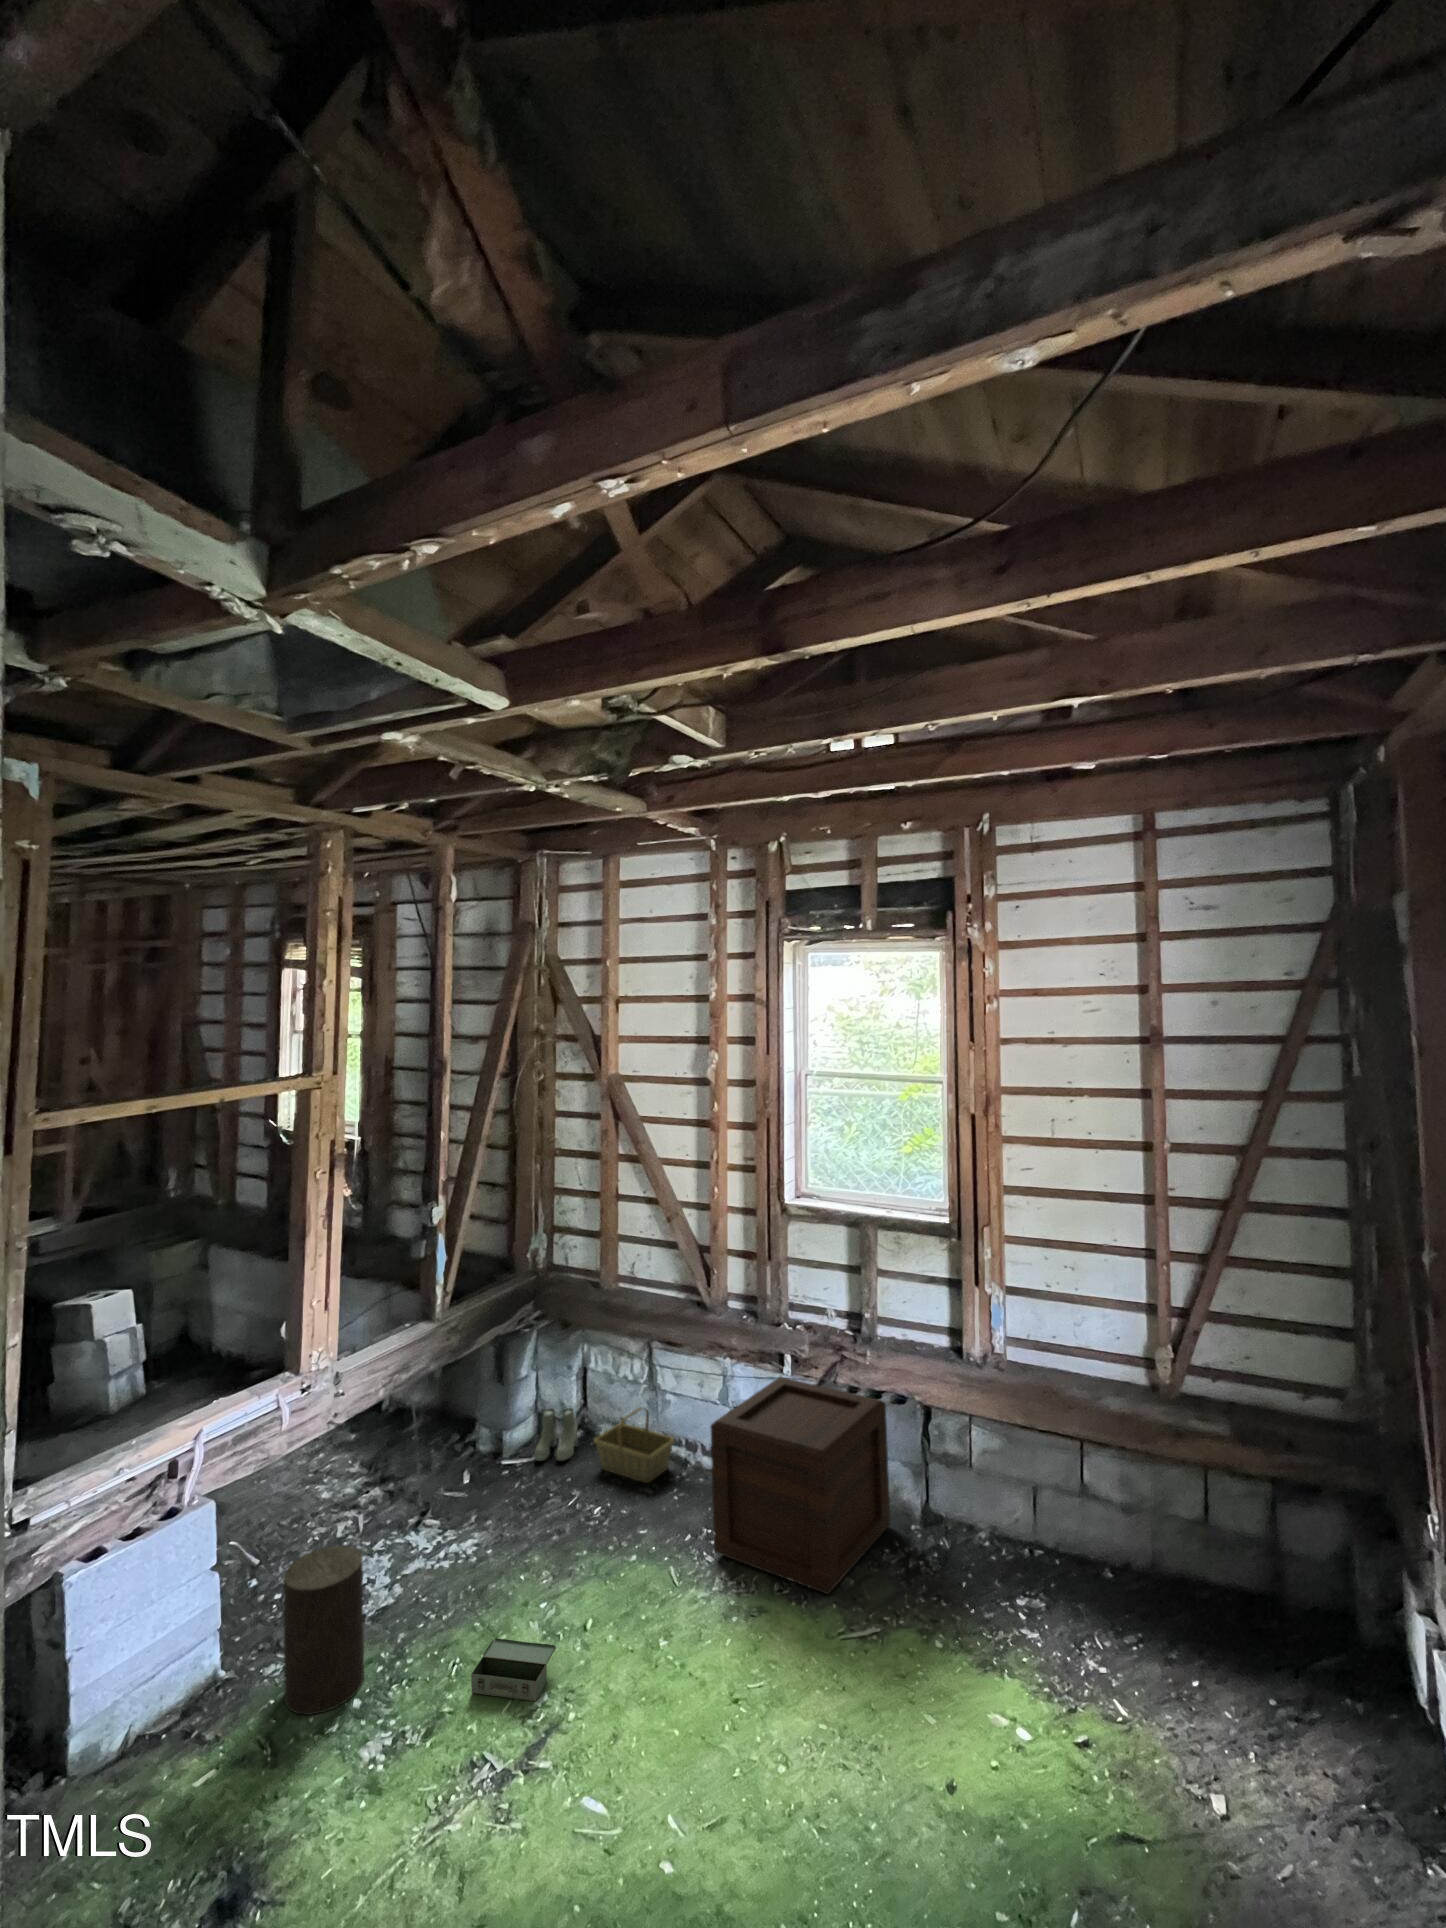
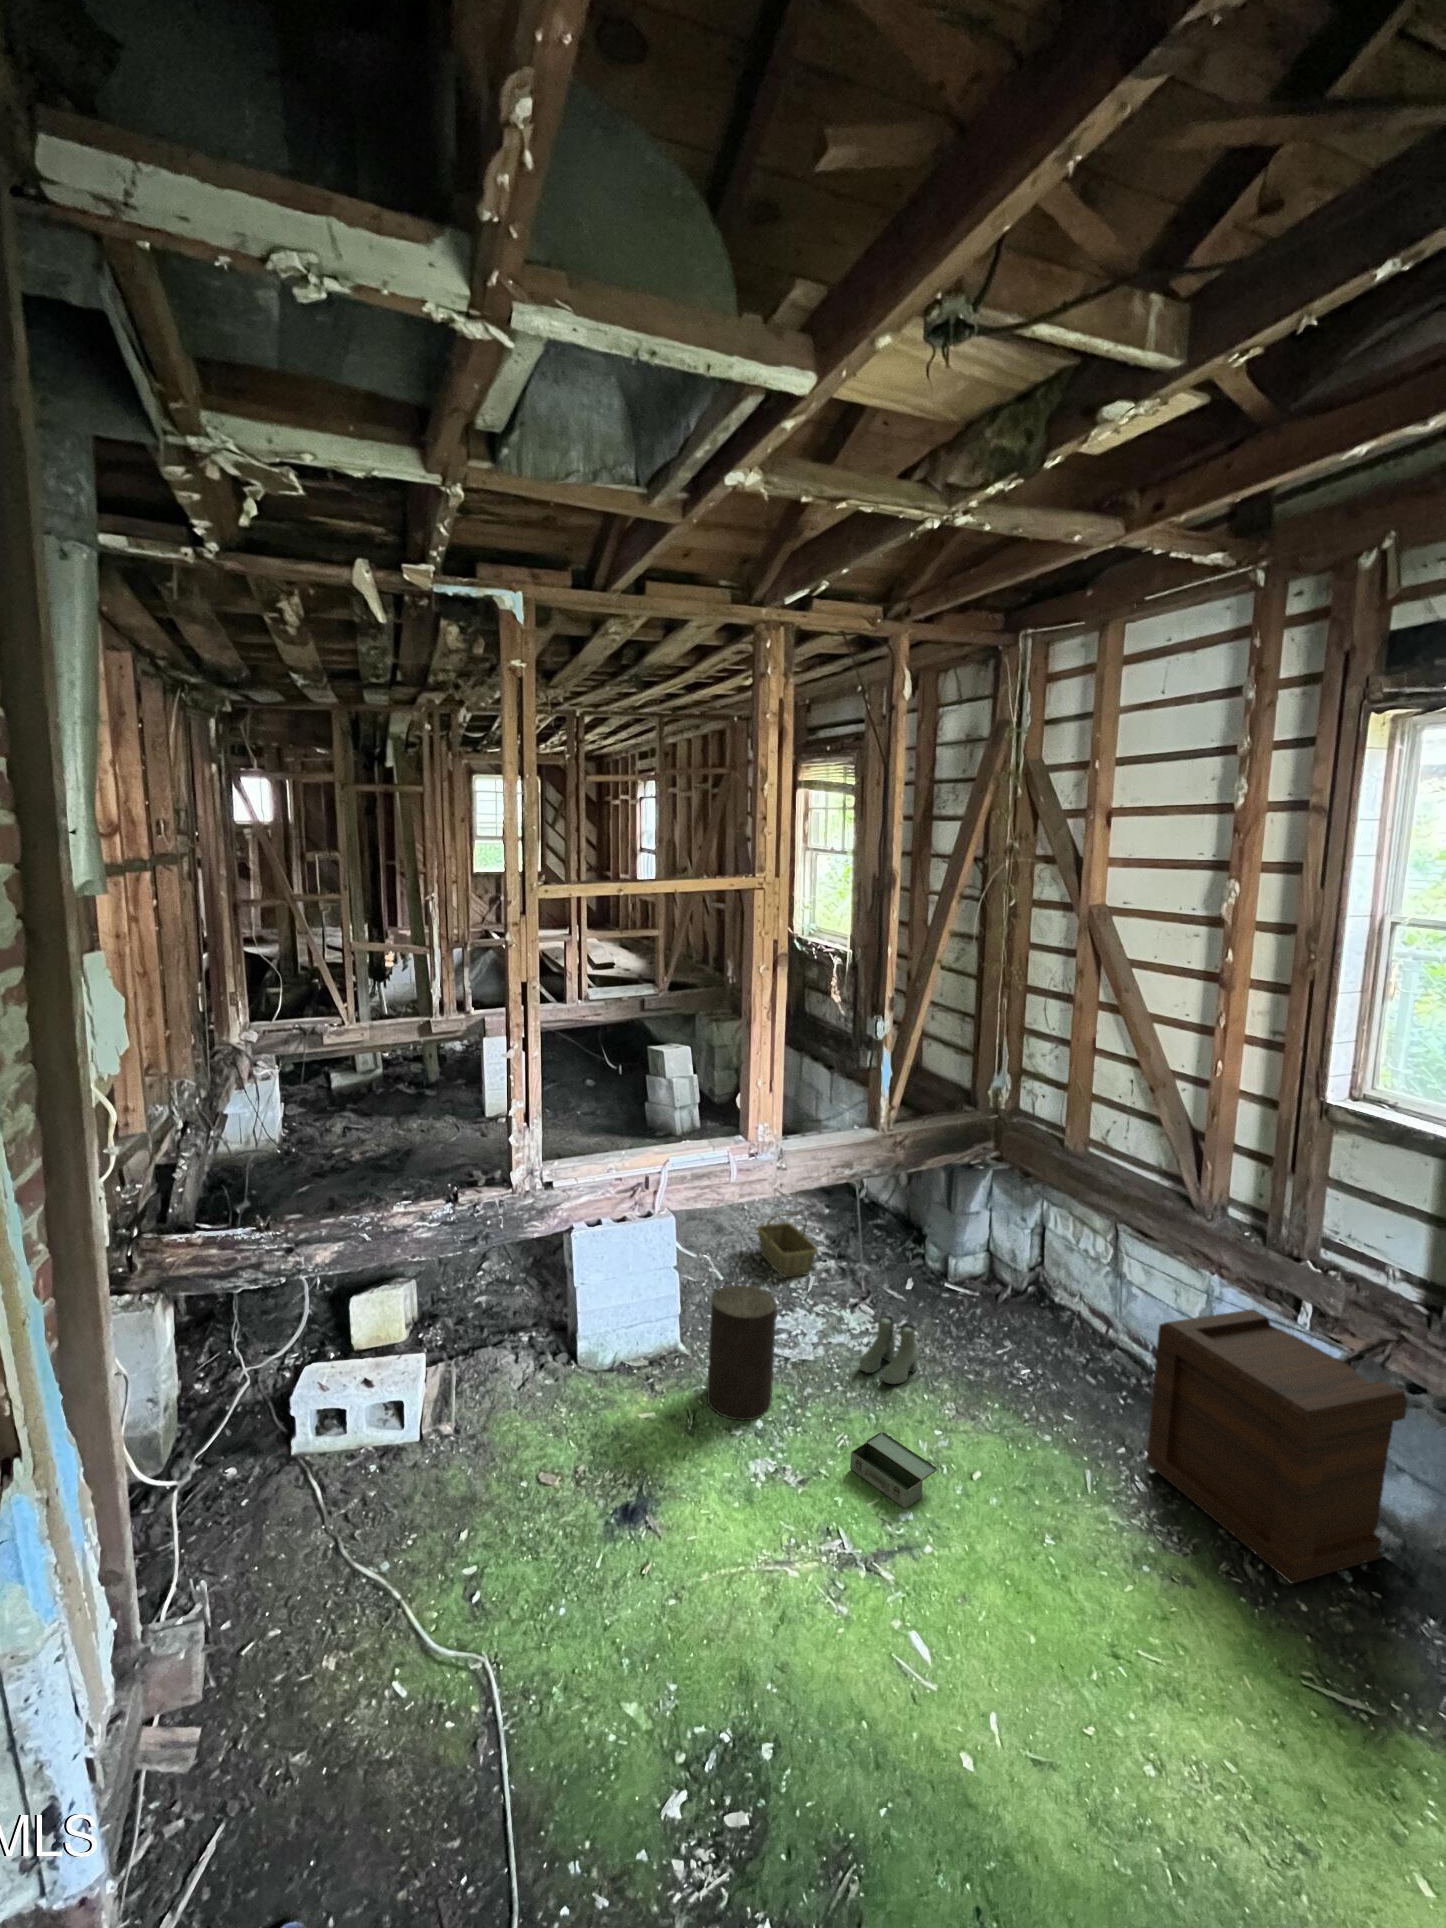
basket: present [594,1407,674,1483] -> present [756,1213,818,1277]
boots: present [535,1408,577,1461] -> present [859,1316,918,1384]

